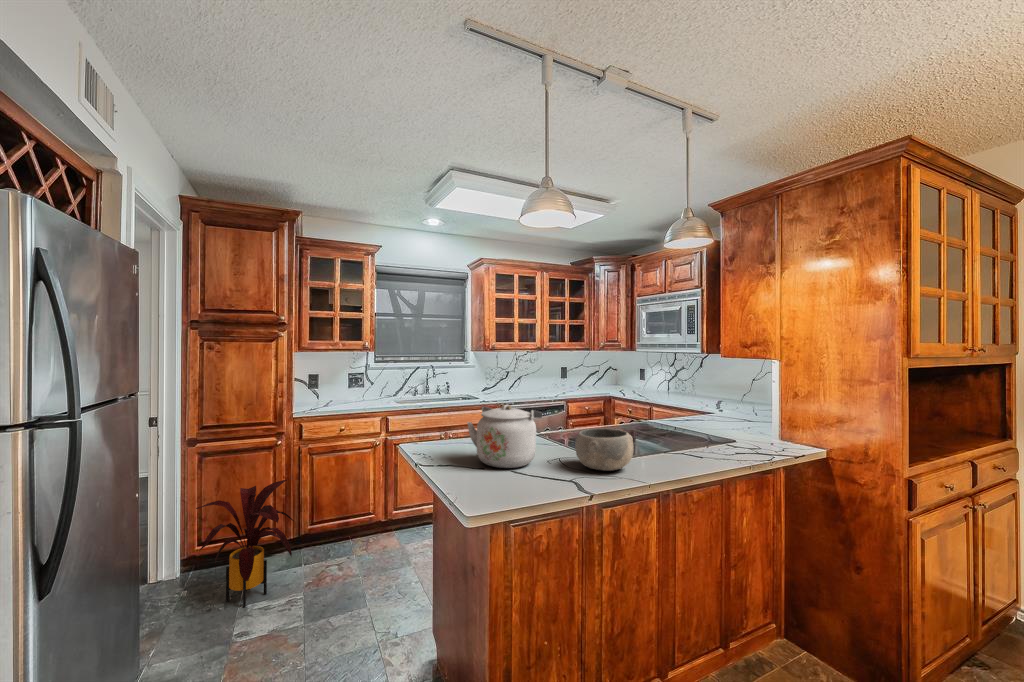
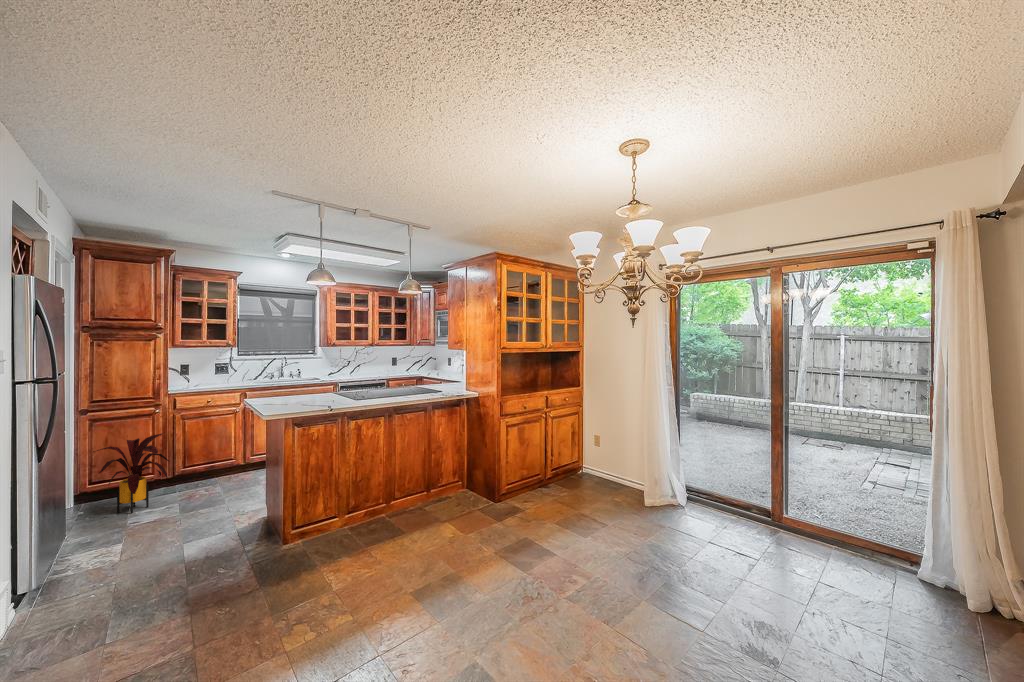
kettle: present [467,405,542,468] -> none [282,370,328,404]
bowl: present [575,428,633,471] -> none [343,382,374,402]

